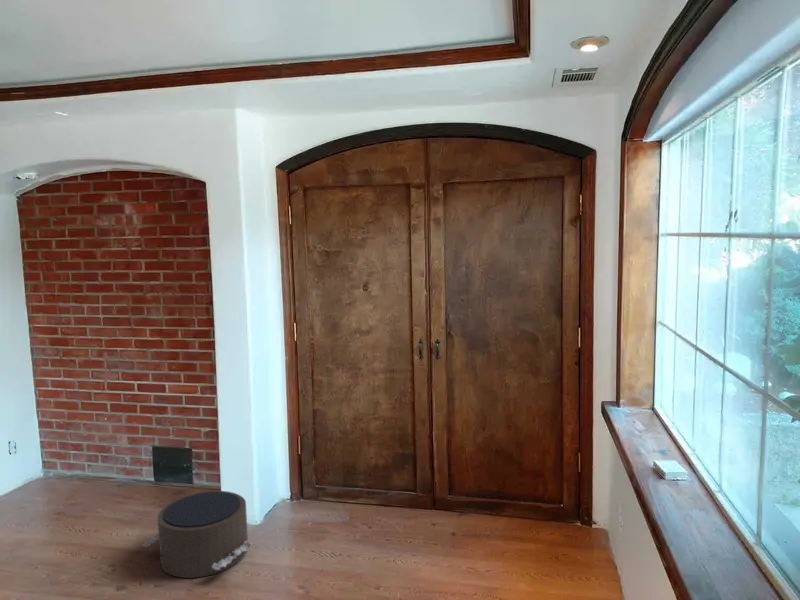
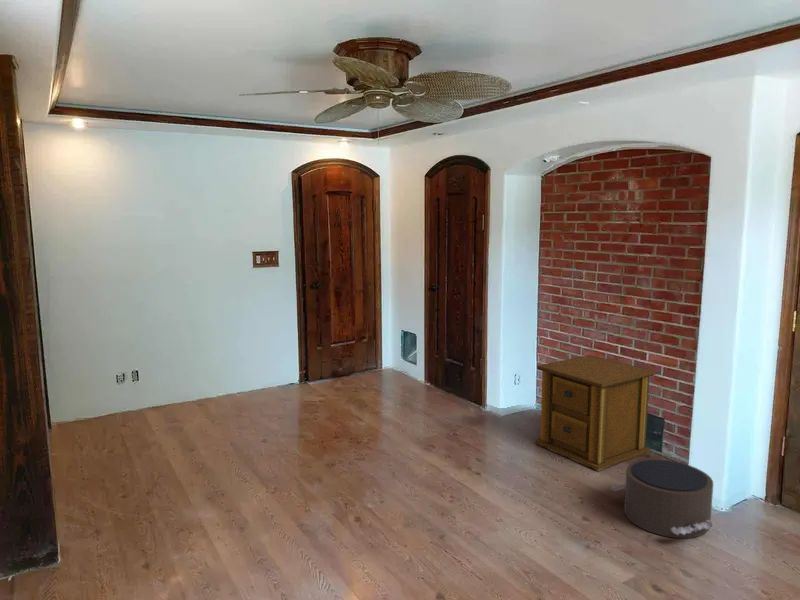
side table: none [35,399,182,529] -> present [535,355,655,471]

